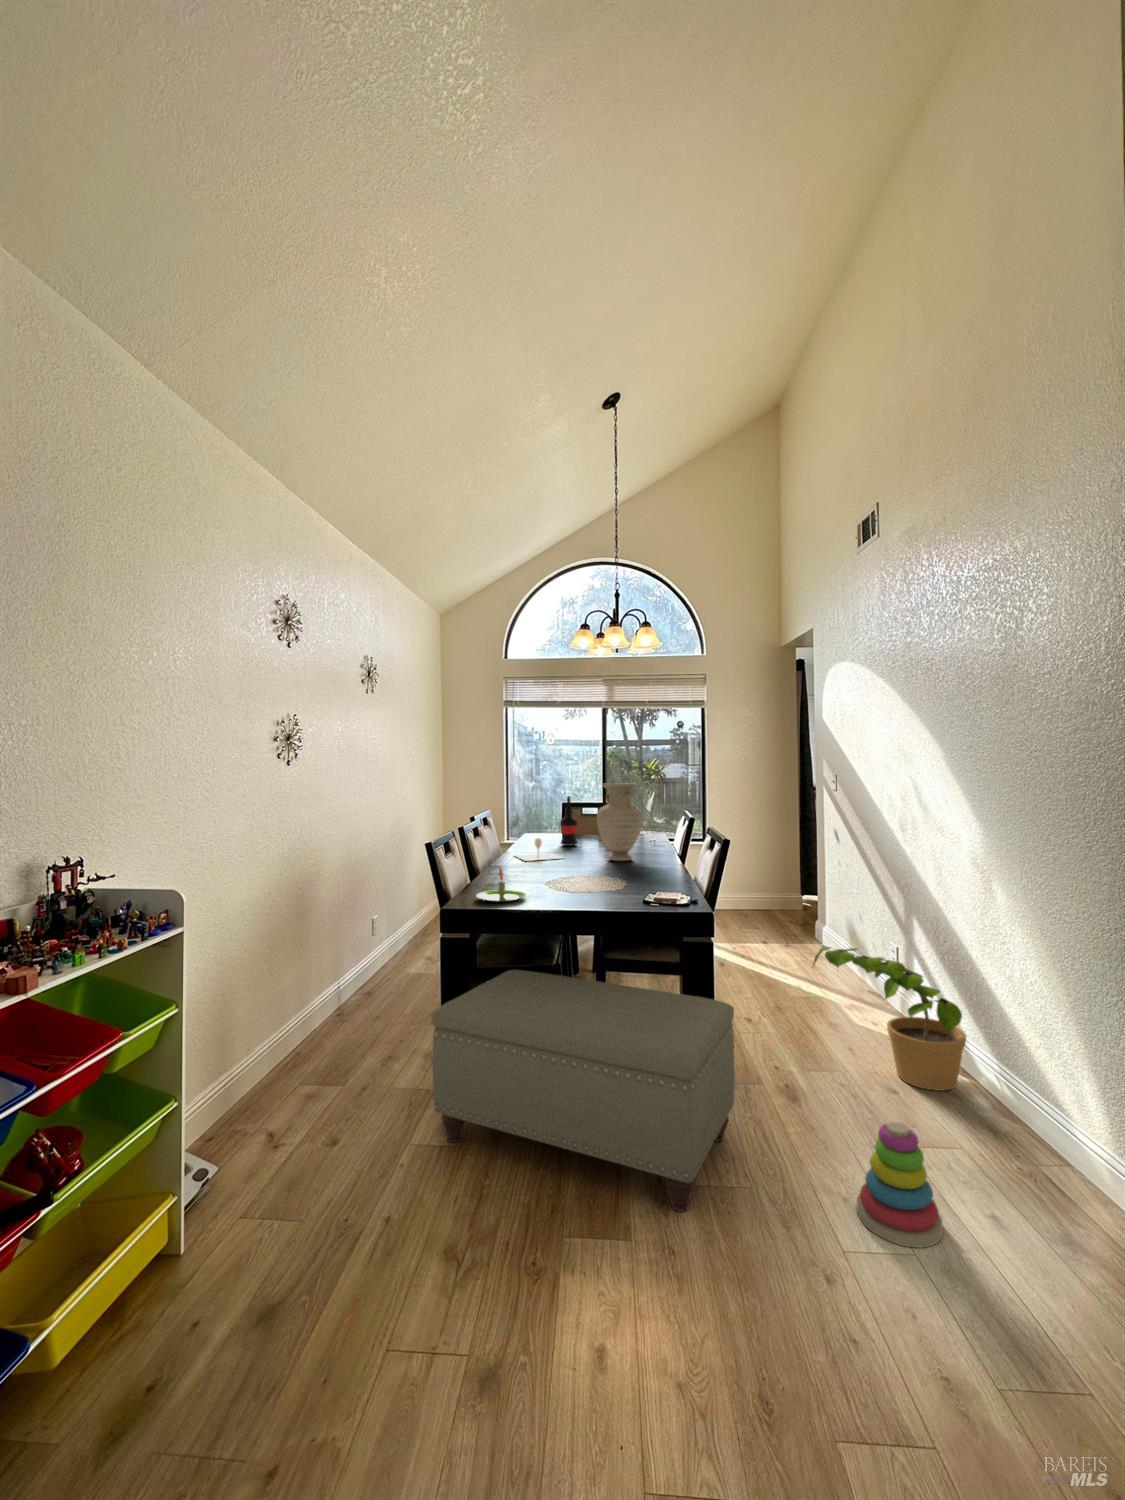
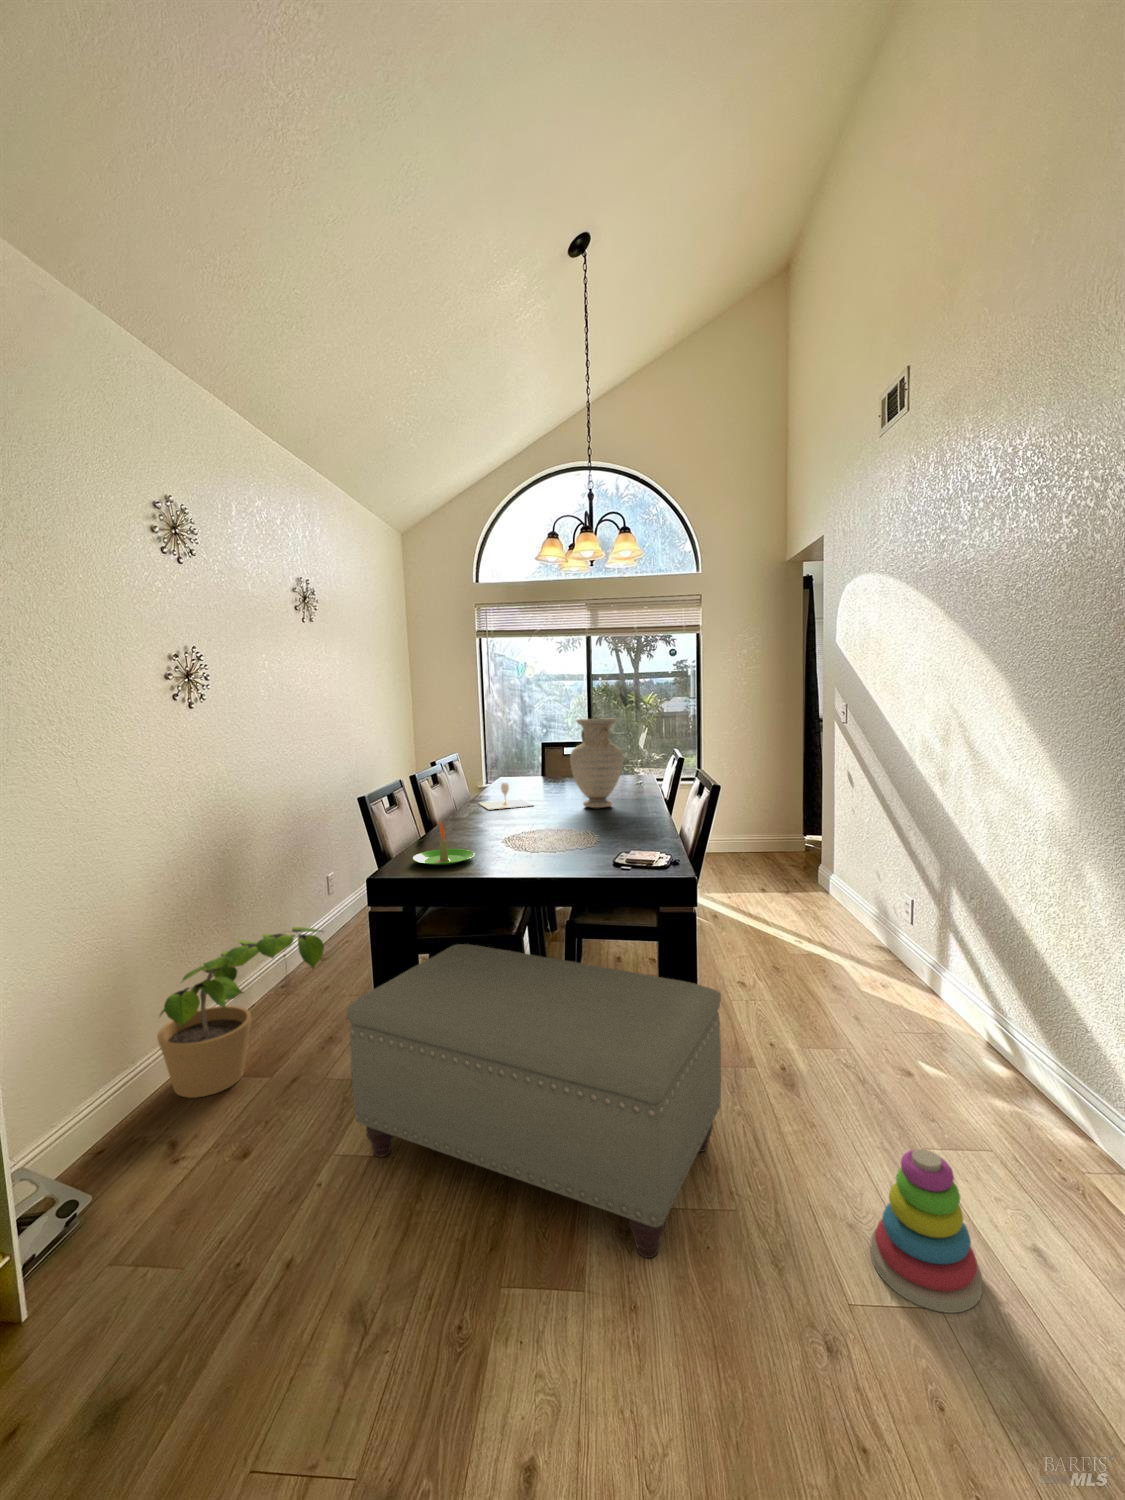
wine bottle: present [560,796,578,846] -> none [534,733,554,790]
potted plant: present [814,947,966,1091] -> present [157,927,324,1098]

